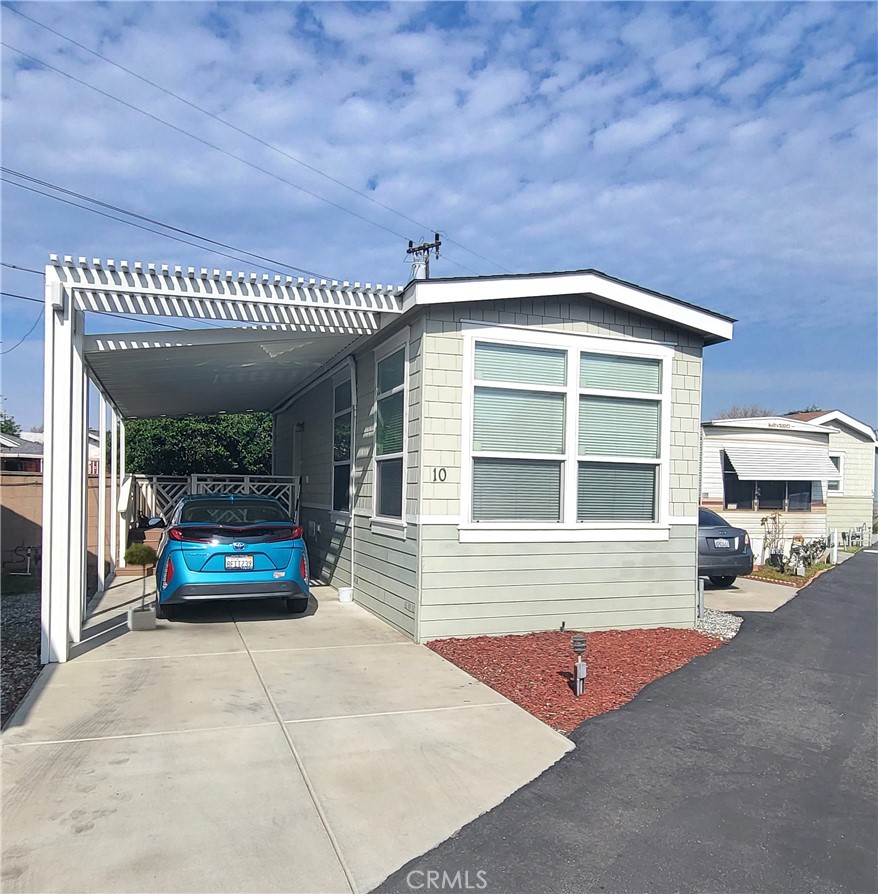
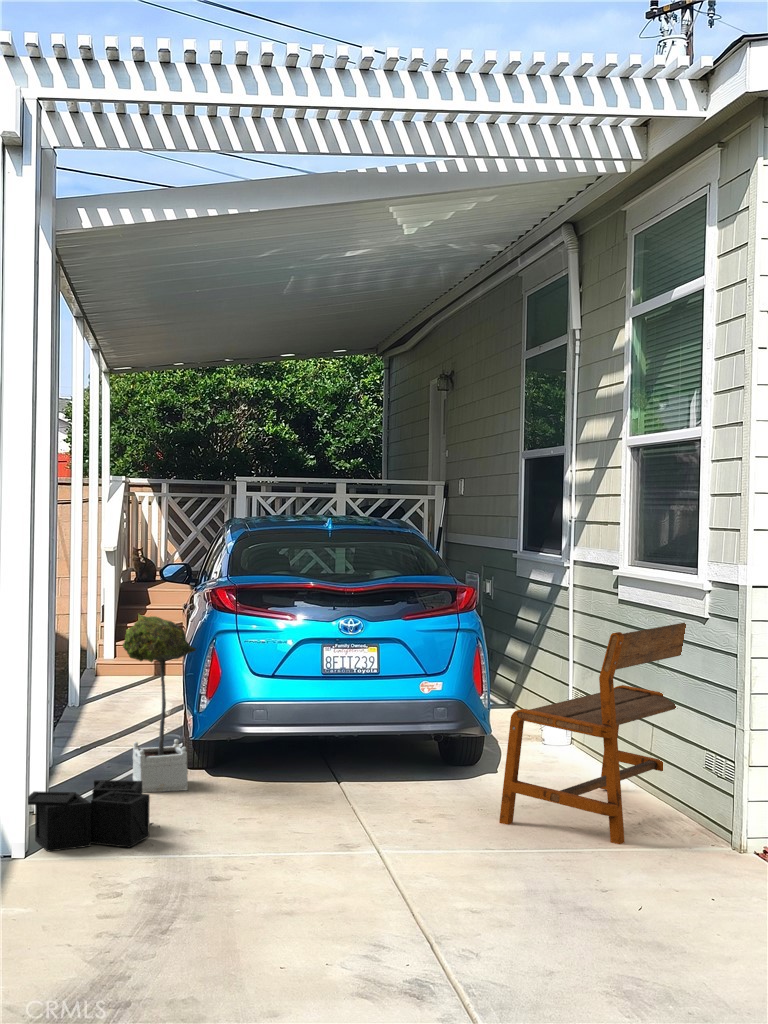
bench: none [309,539,409,645] -> present [499,623,686,844]
storage bin: none [68,623,140,659] -> present [28,780,160,851]

